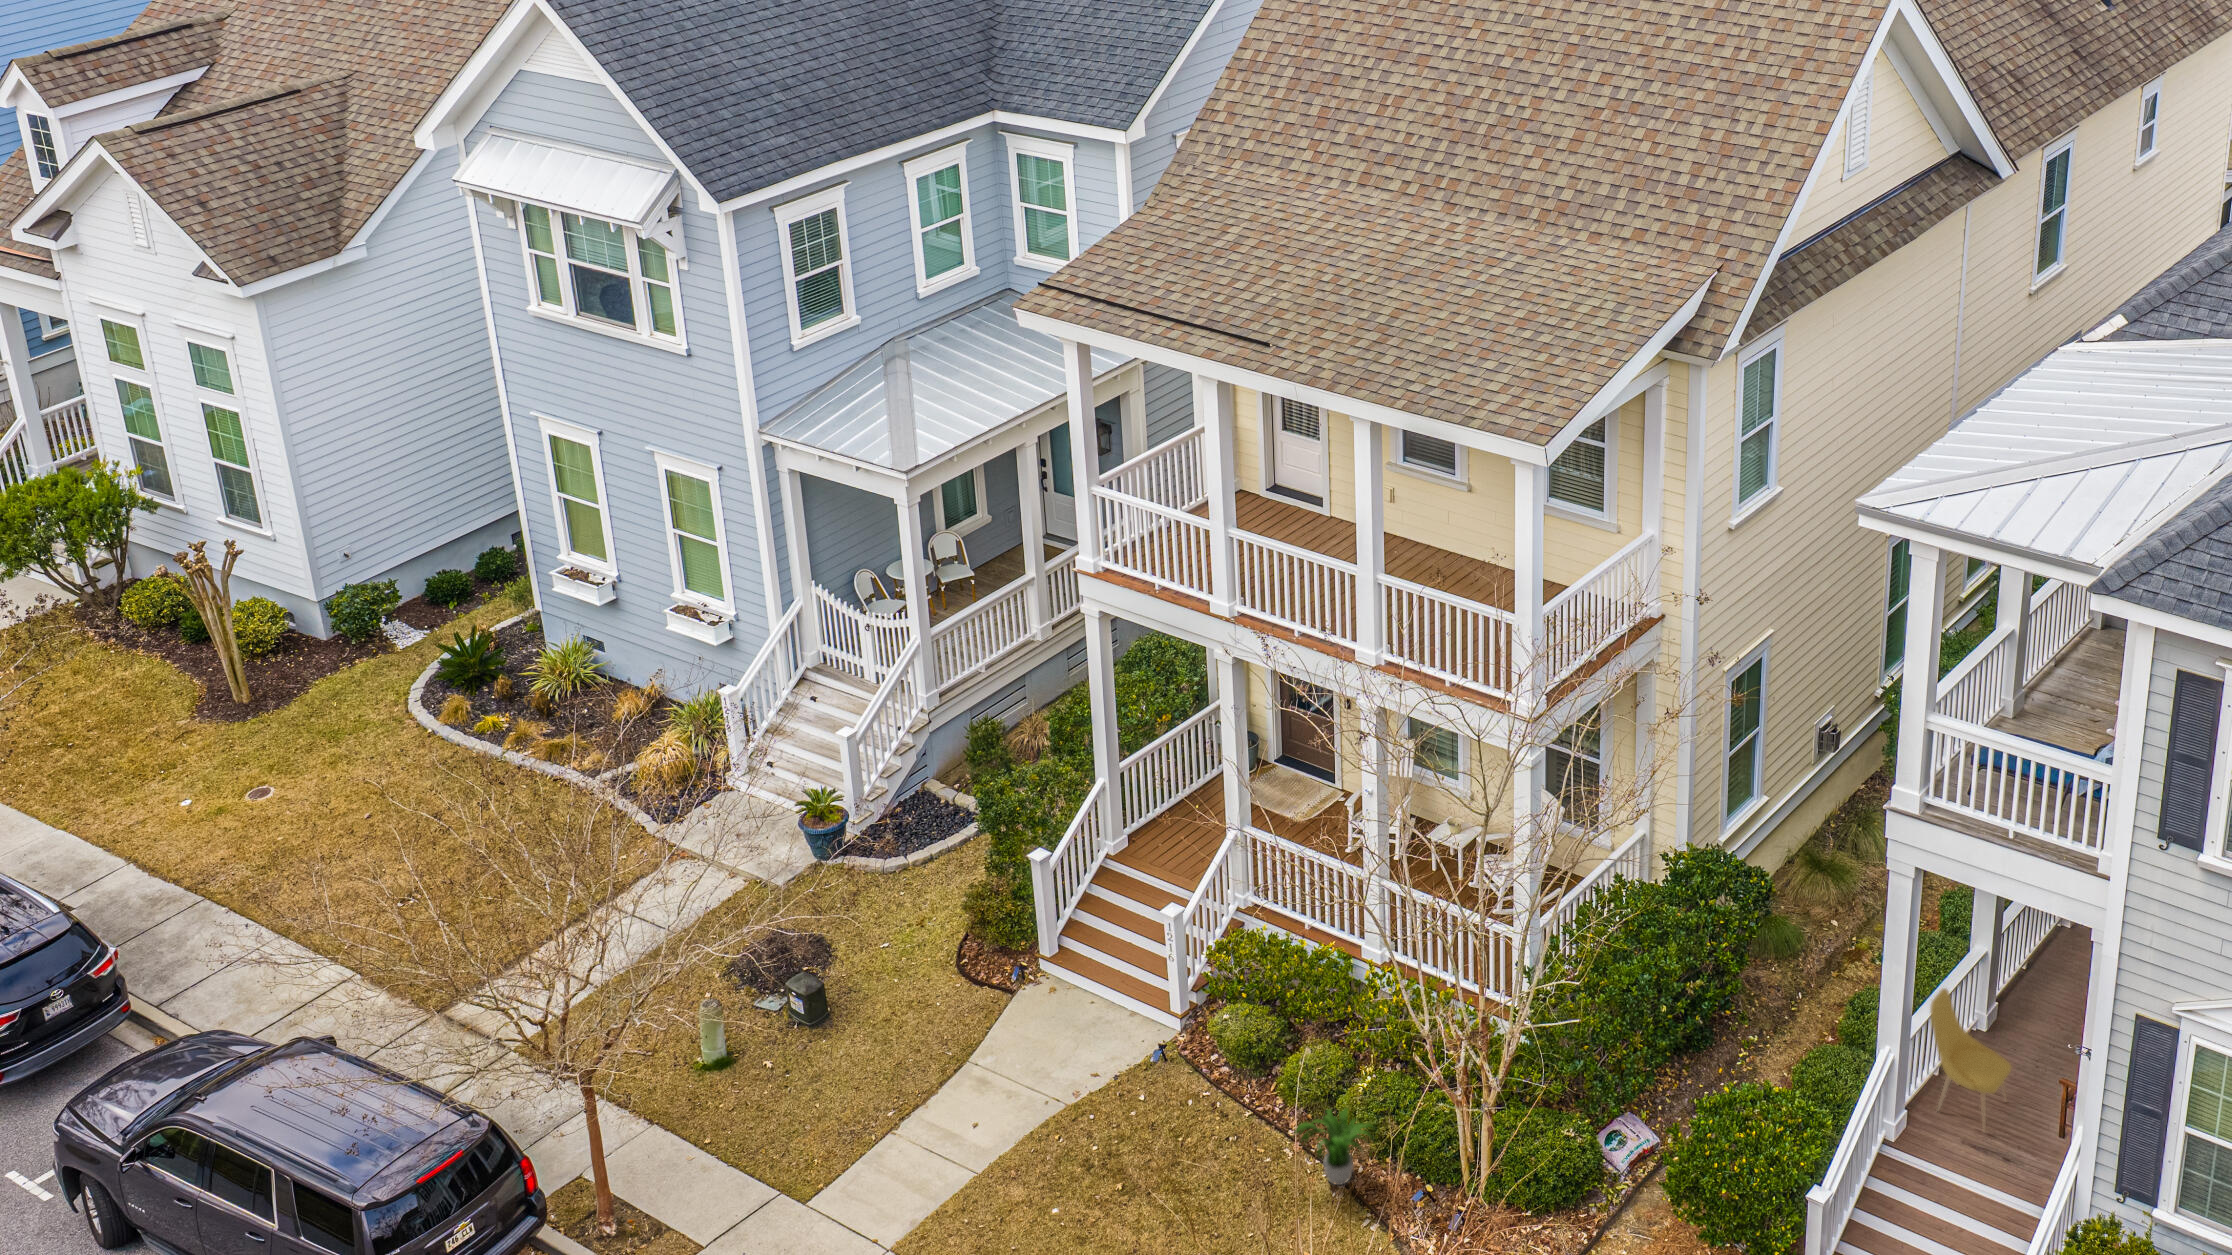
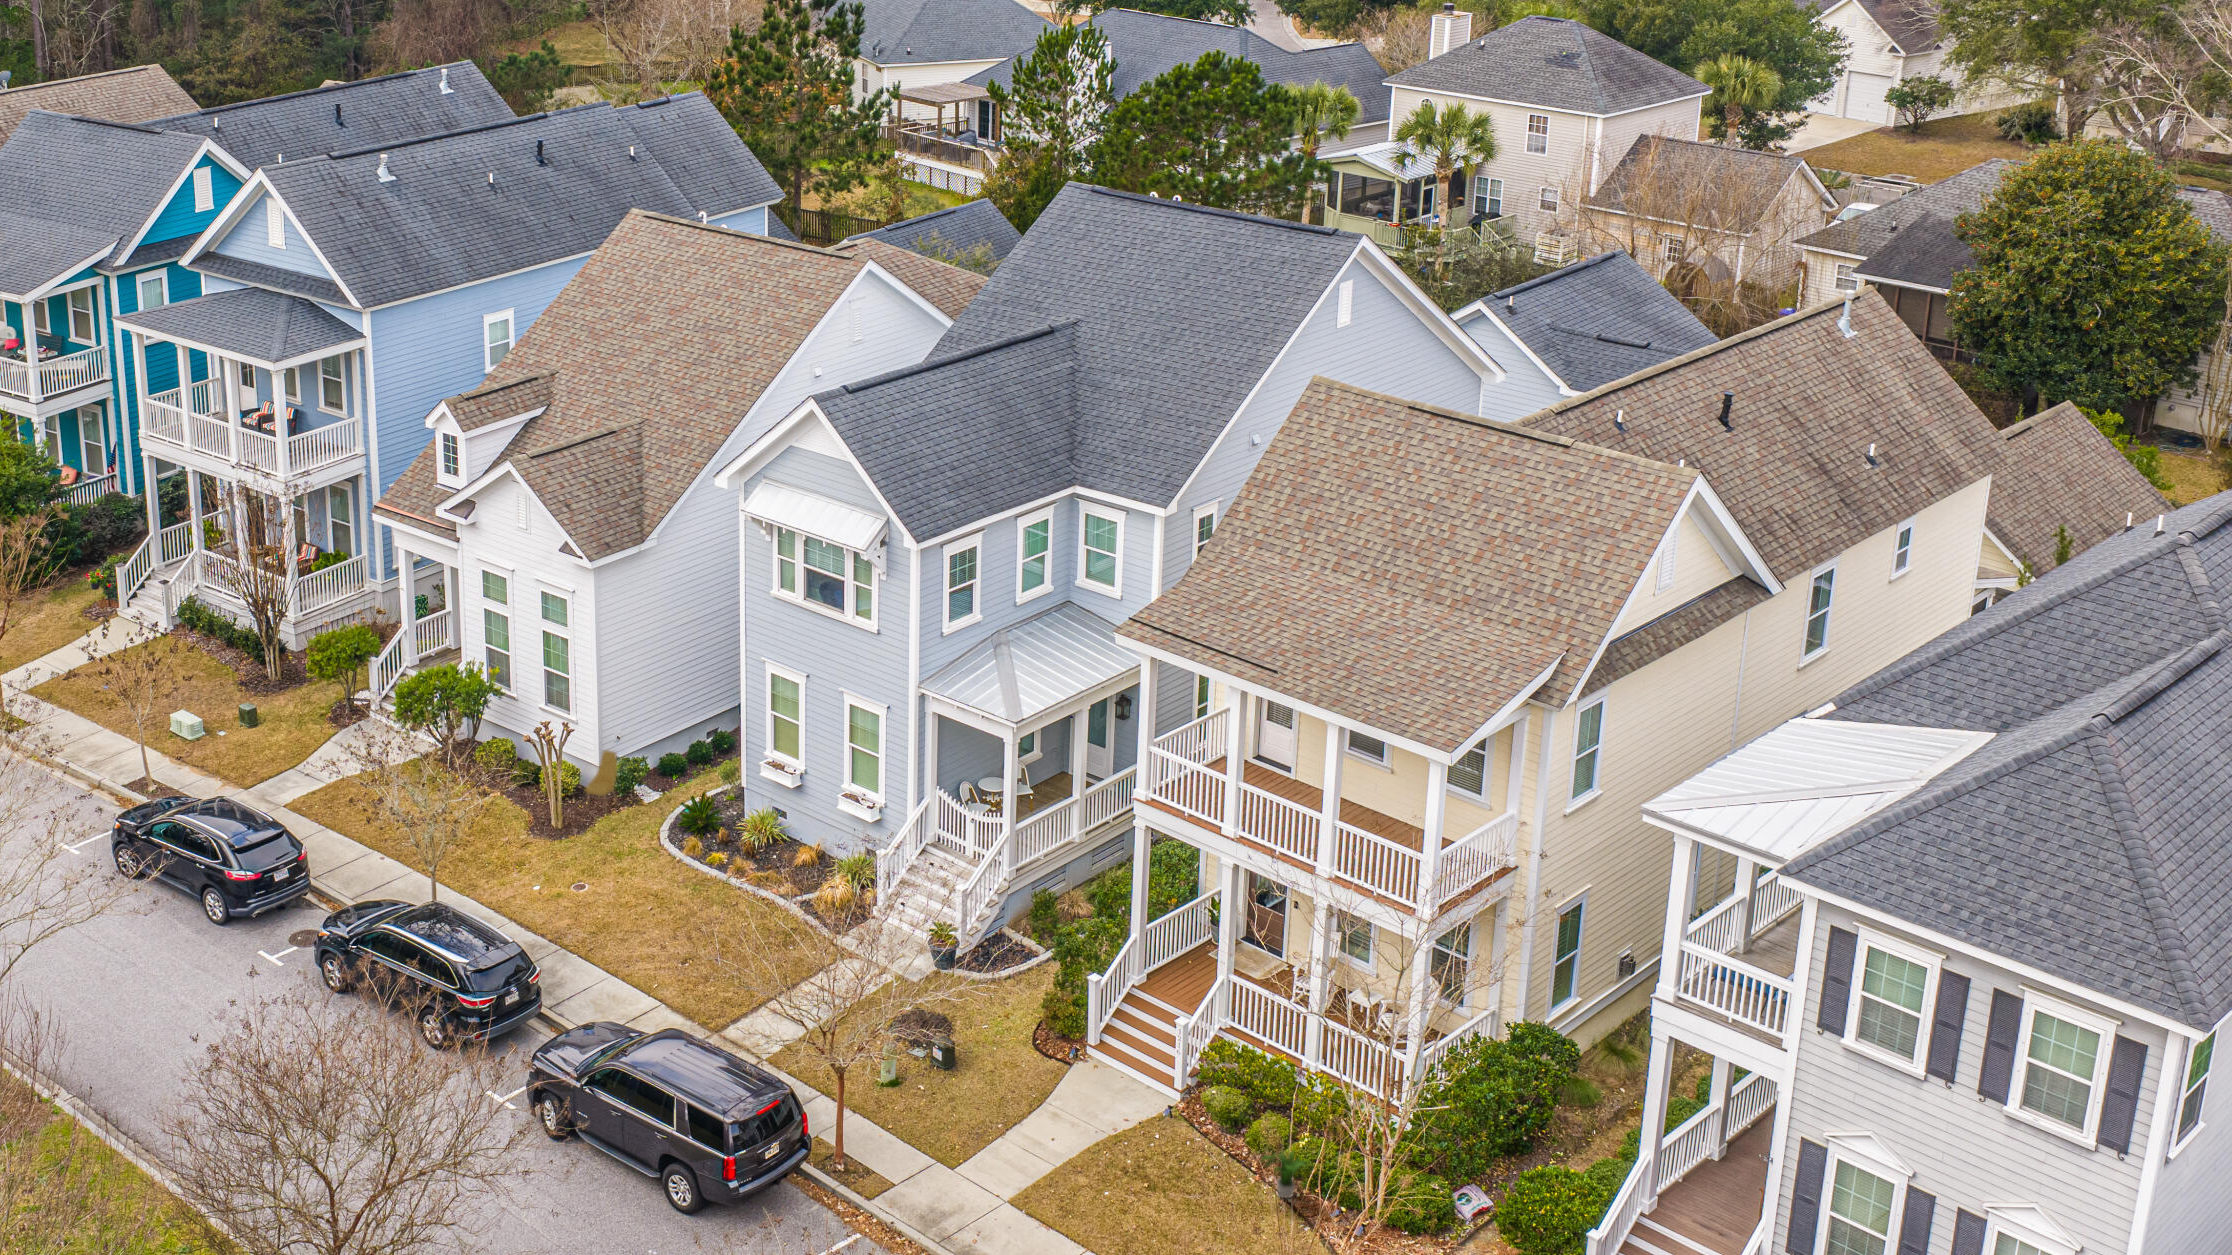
chair: present [1930,989,2011,1132] -> present [586,750,617,805]

